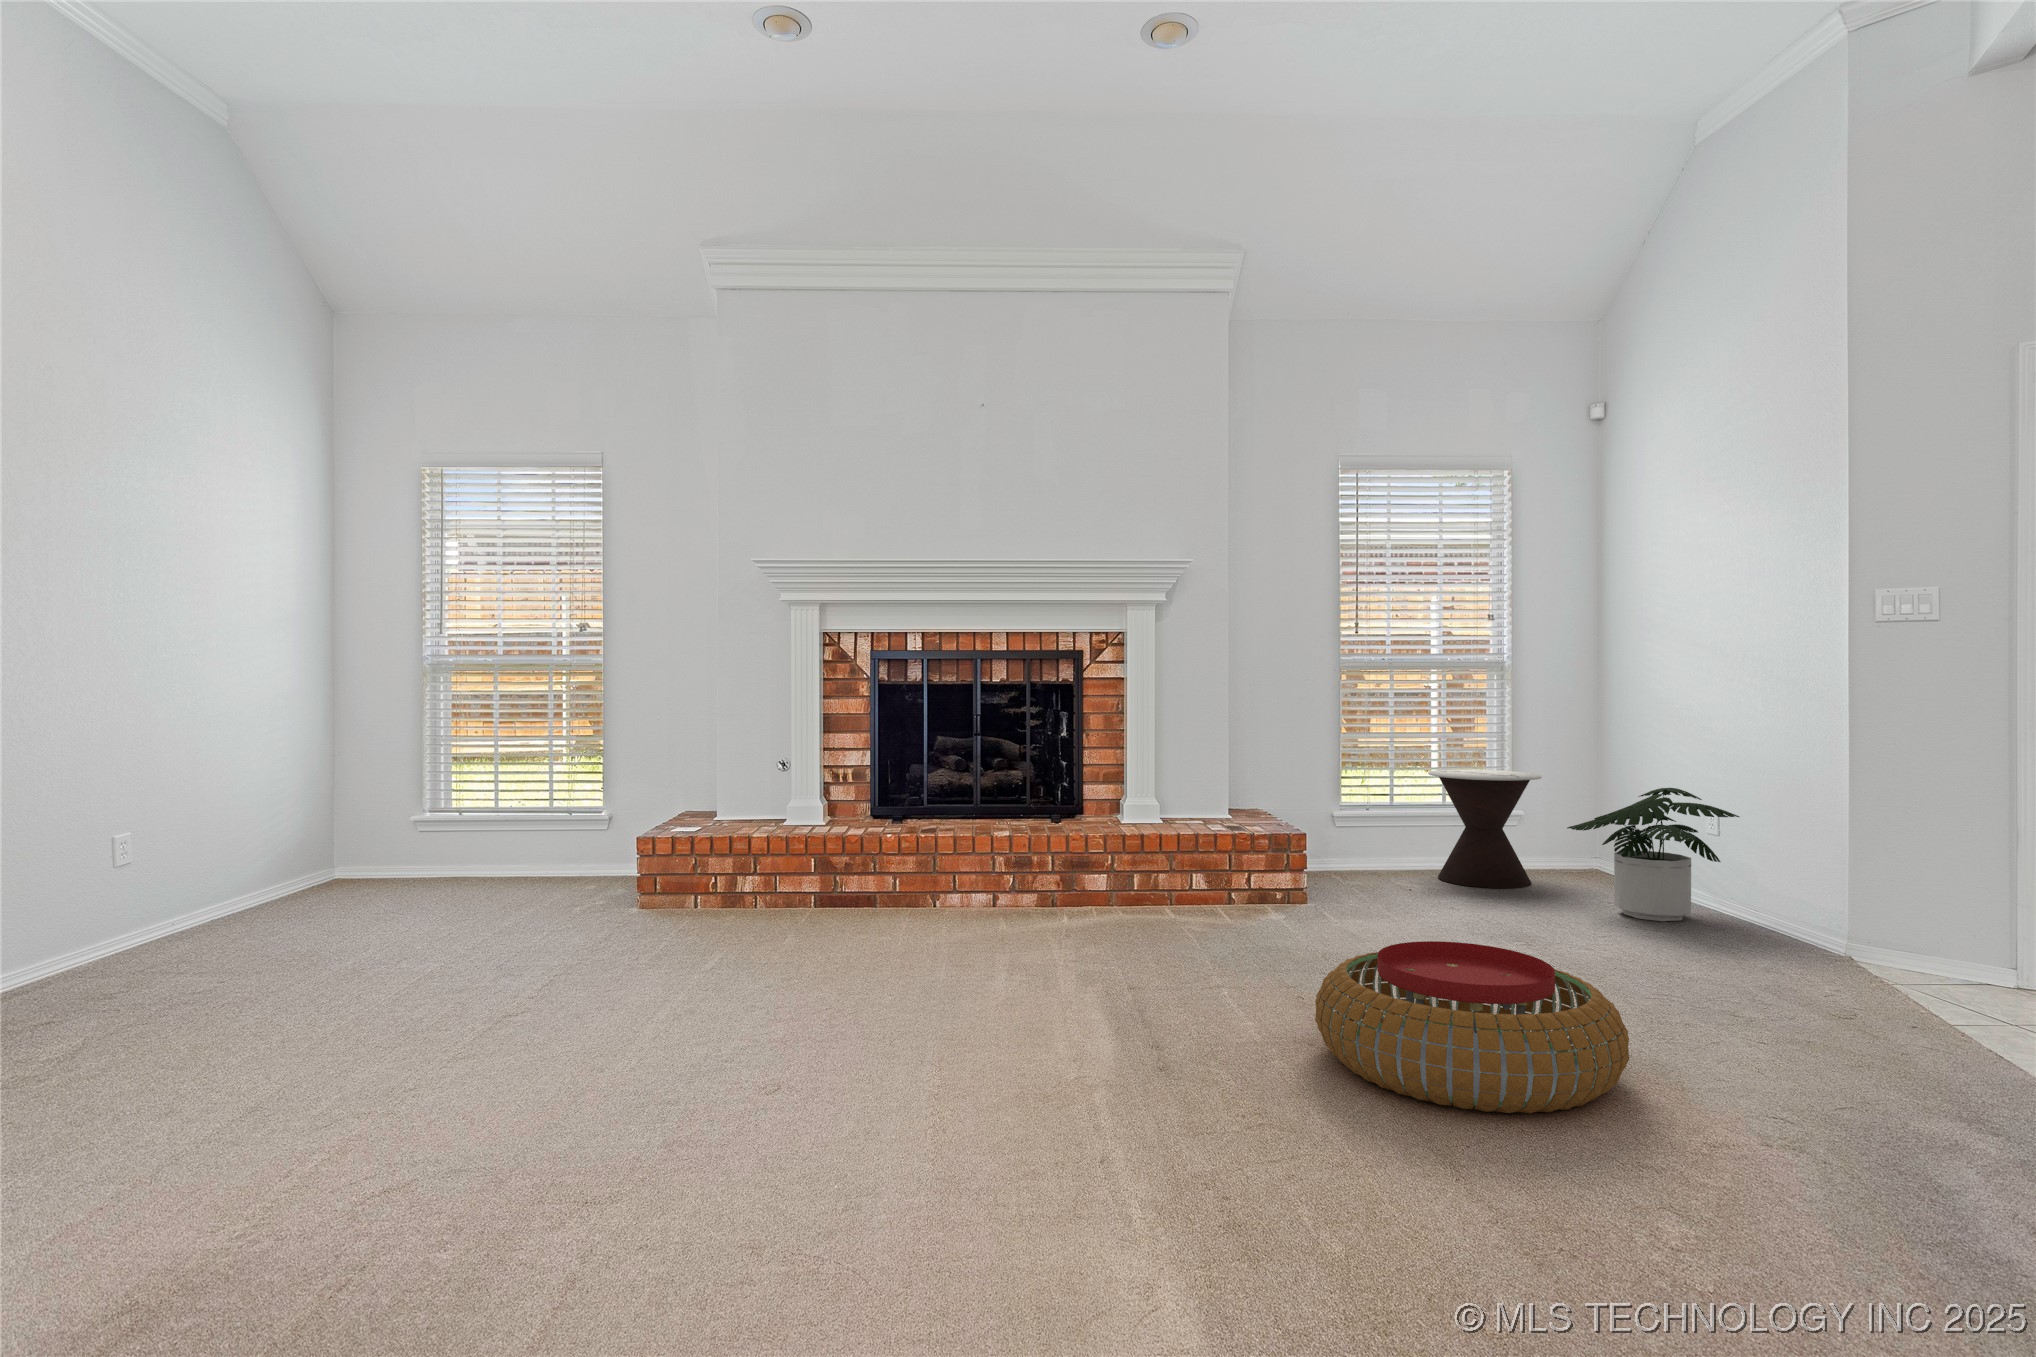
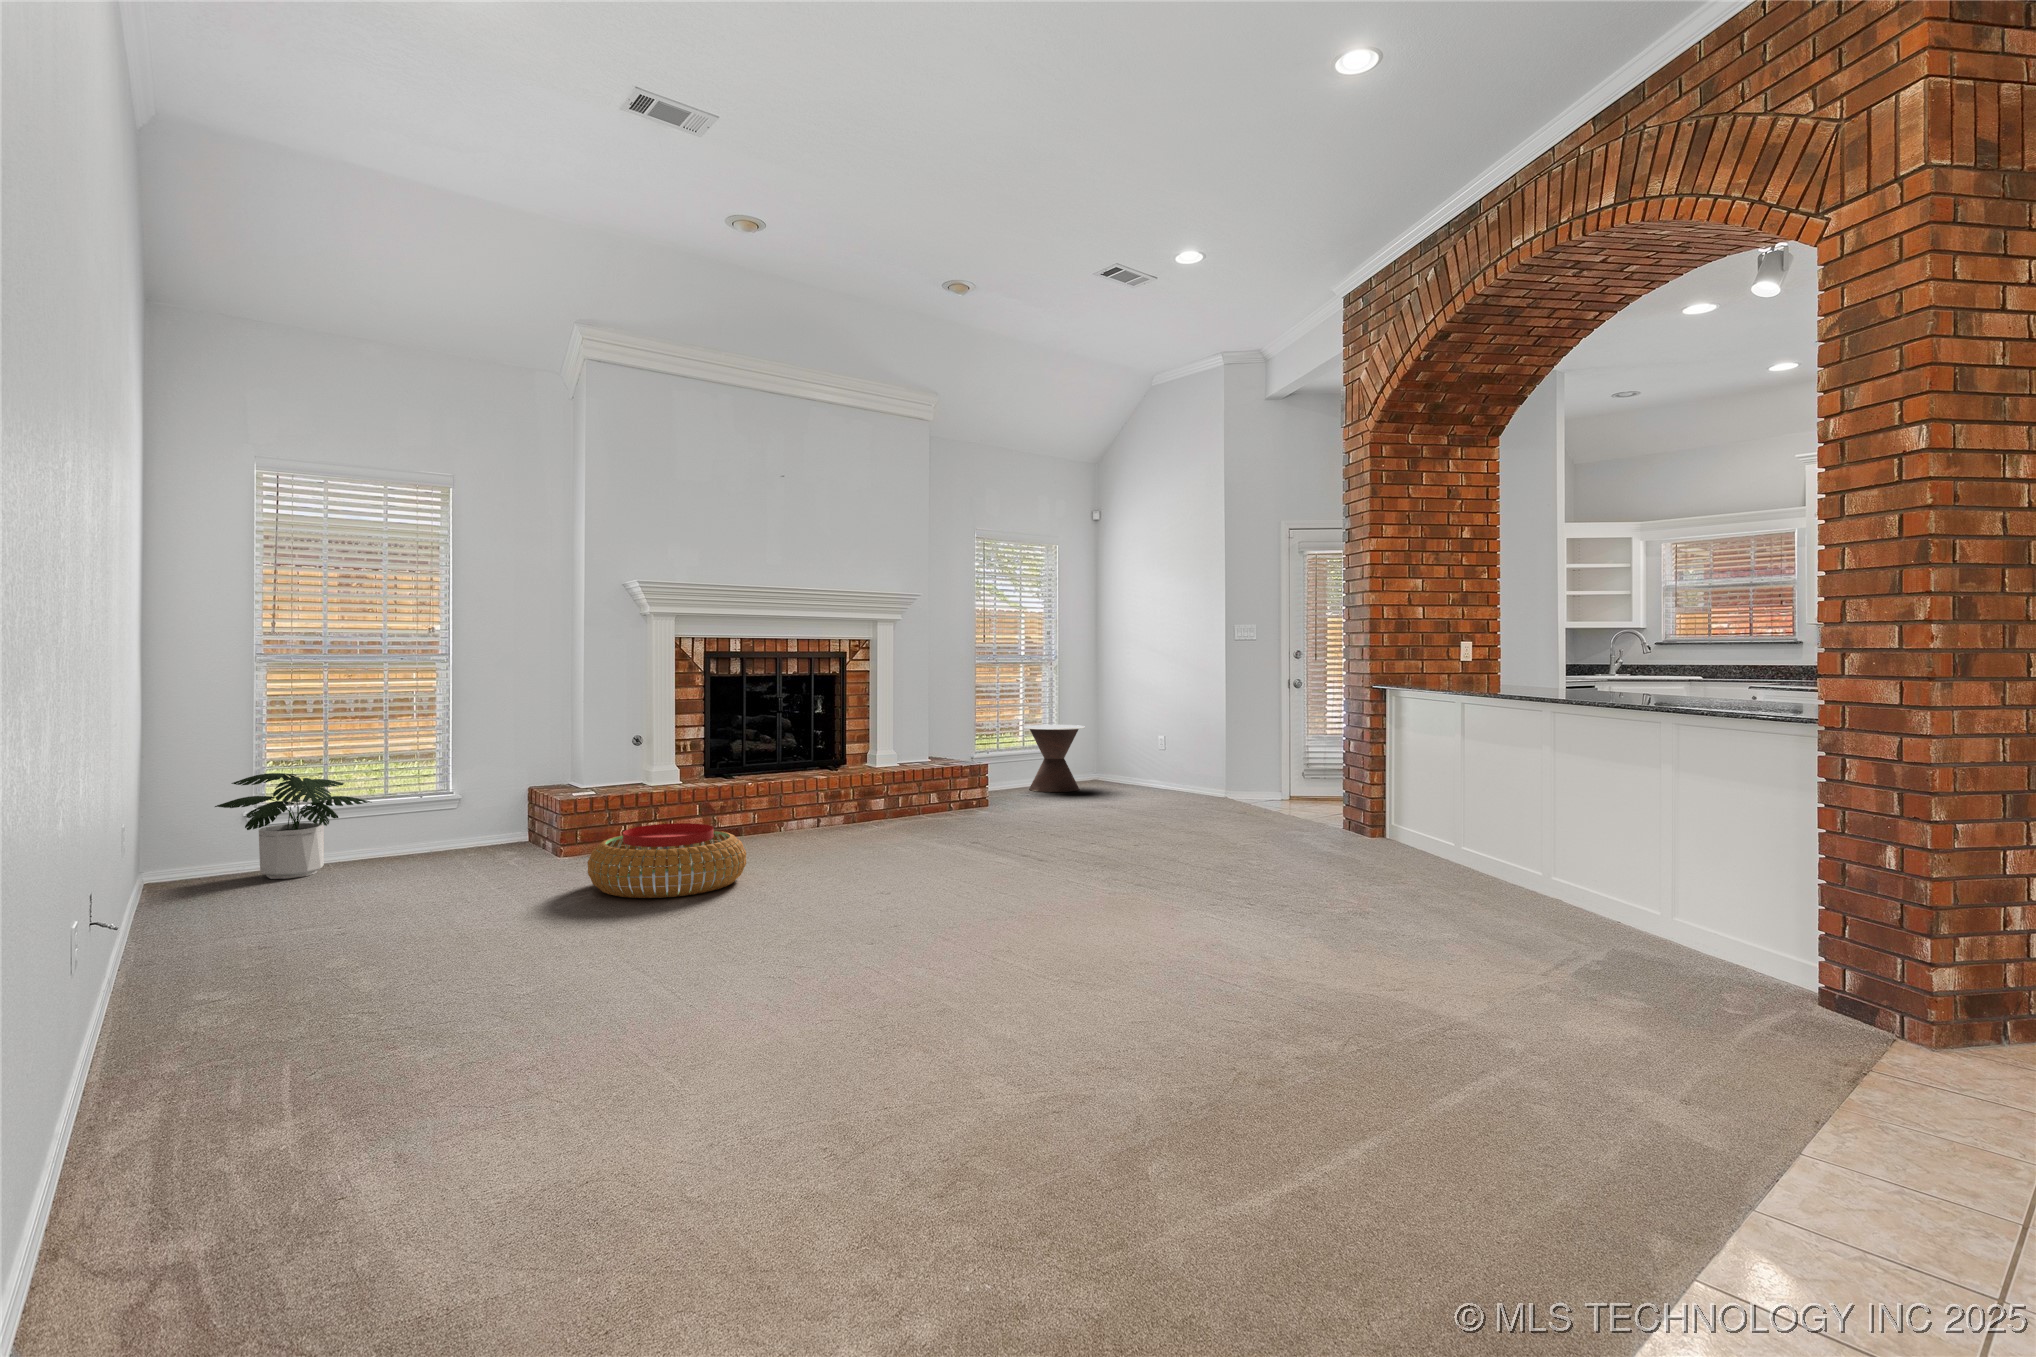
potted plant: present [1567,788,1739,921] -> present [215,773,370,879]
pouf: present [1315,941,1629,1113] -> present [587,823,746,898]

